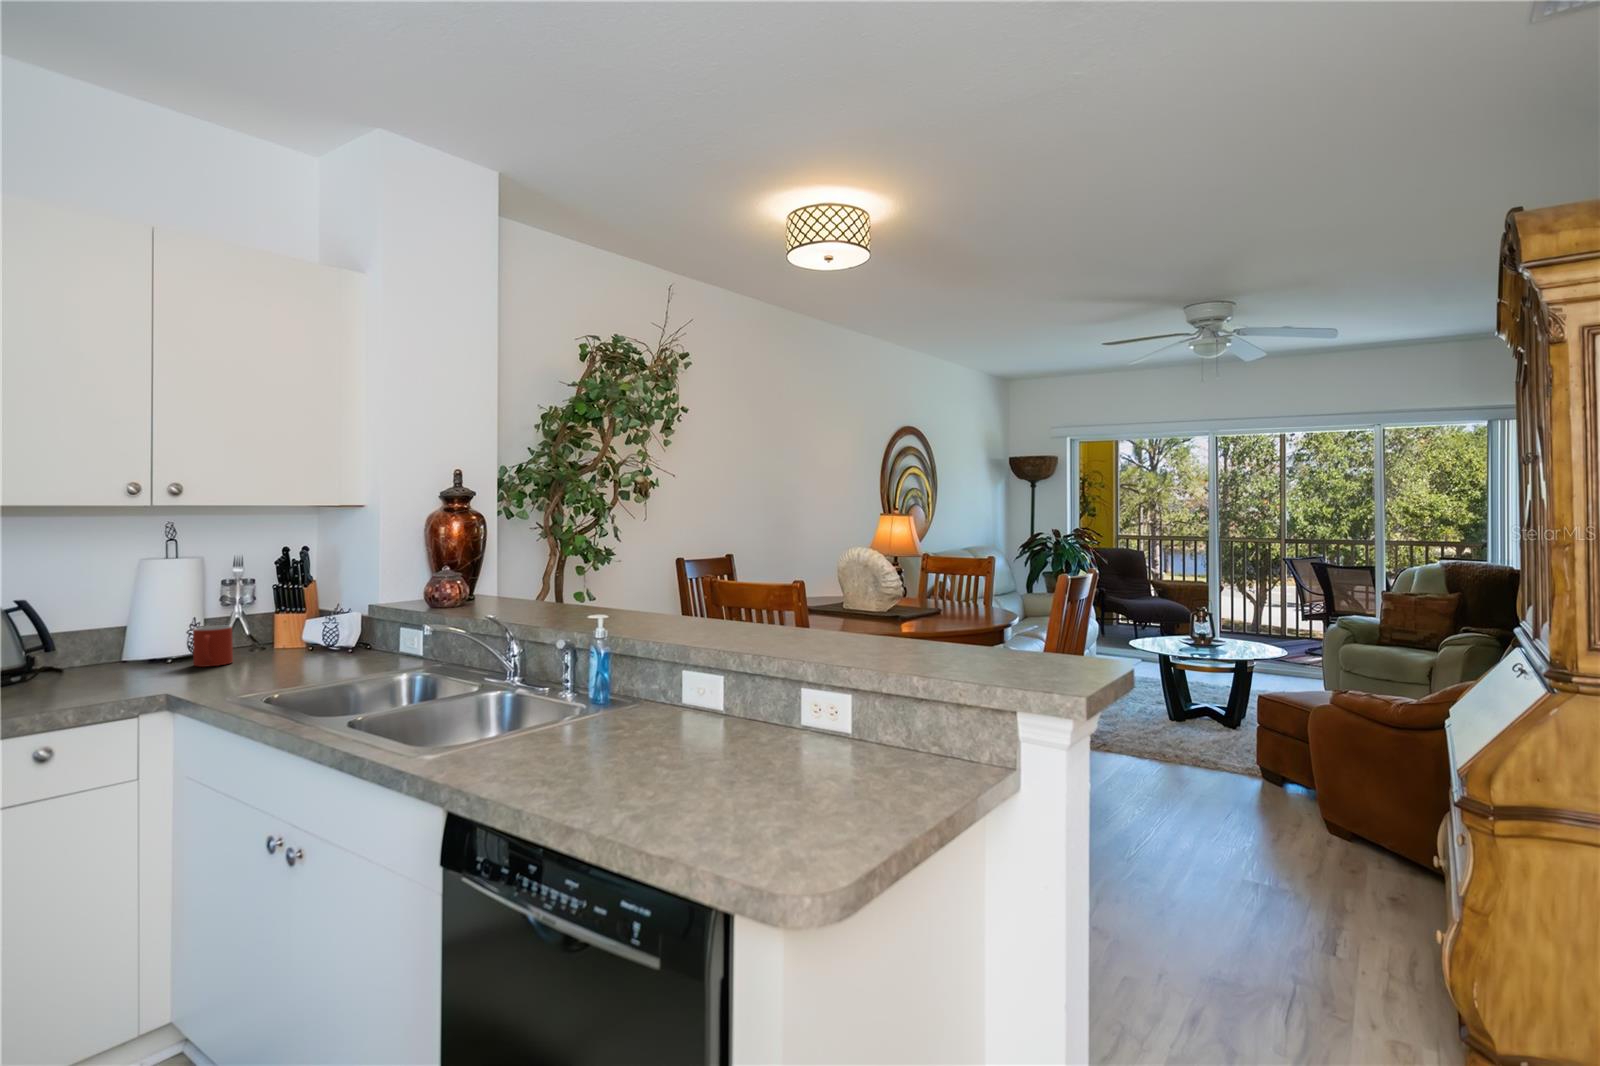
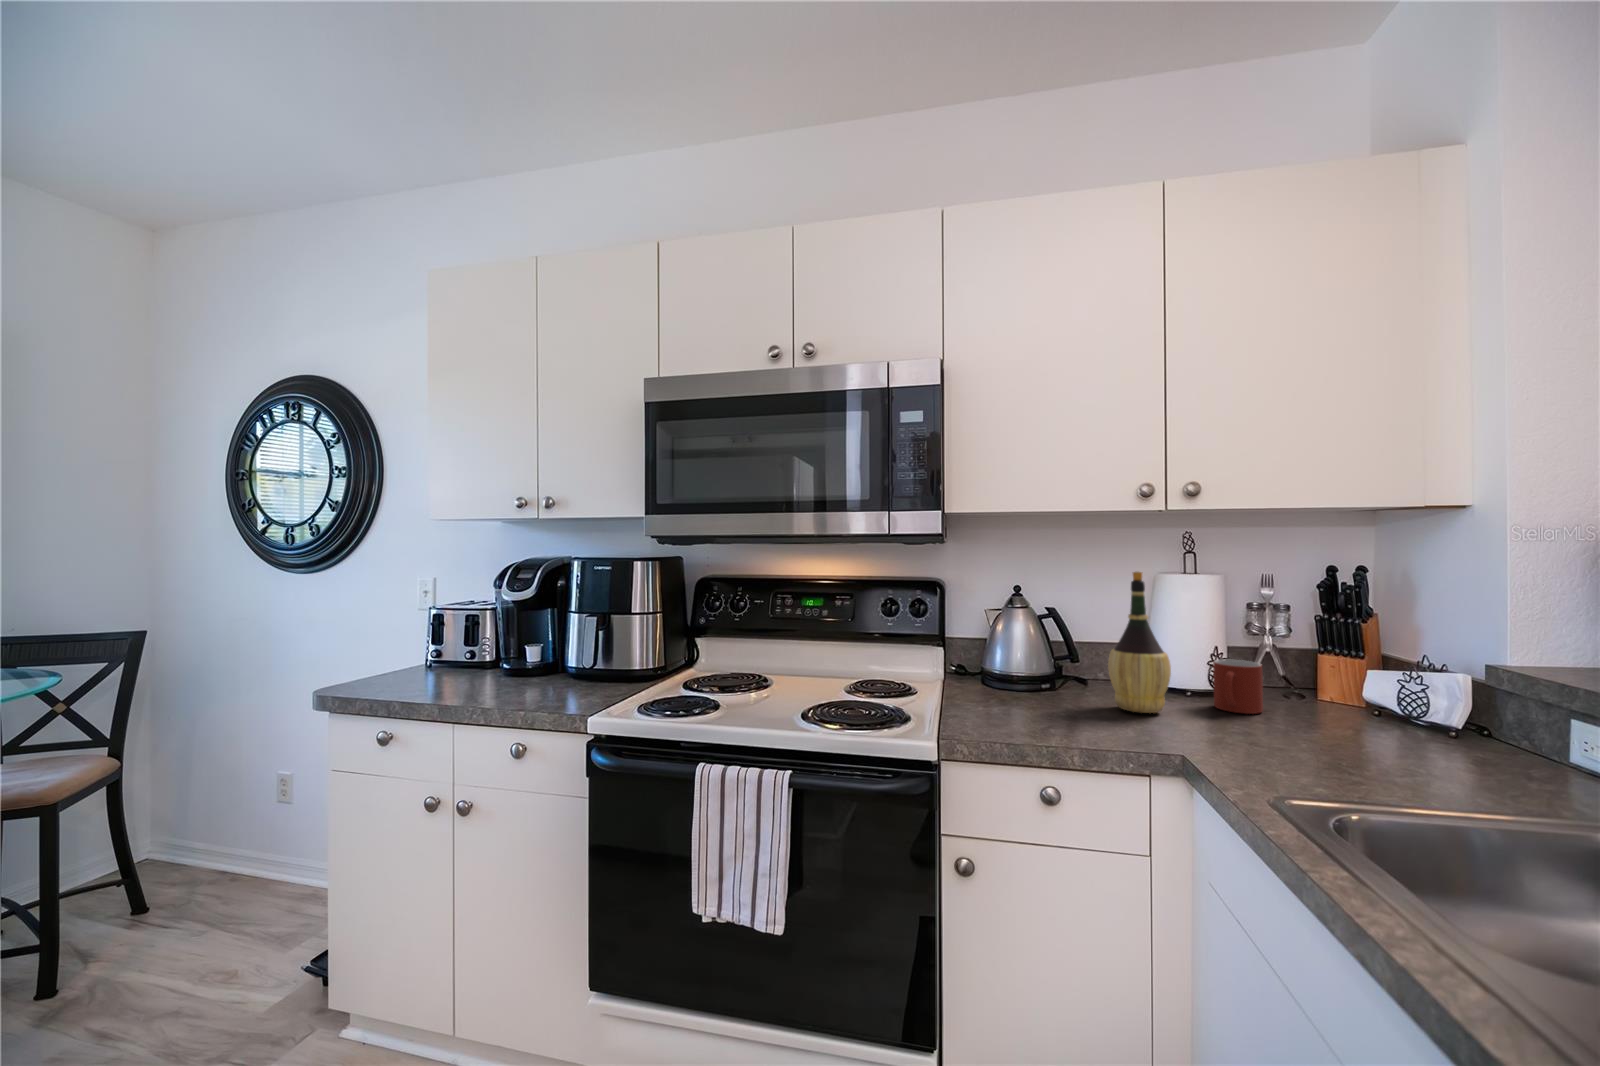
wine bottle: none [95,560,156,680] -> present [1108,572,1171,713]

